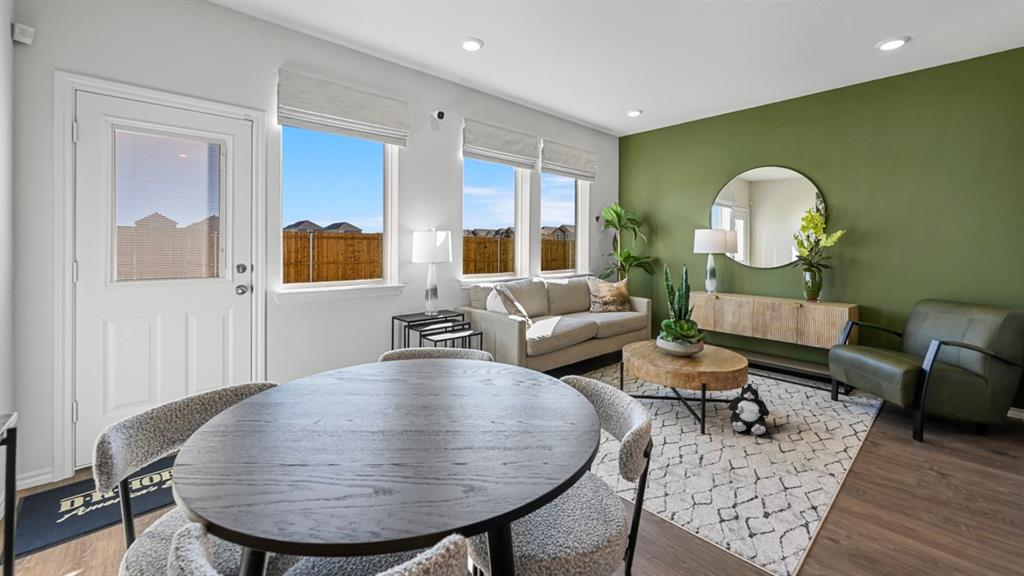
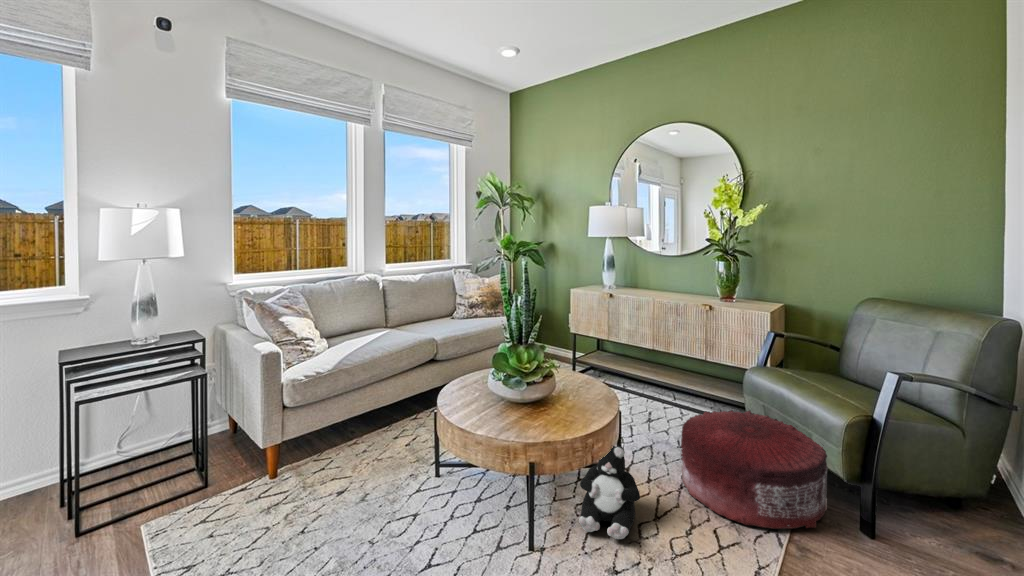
pouf: none [789,371,892,435] -> present [681,410,828,529]

